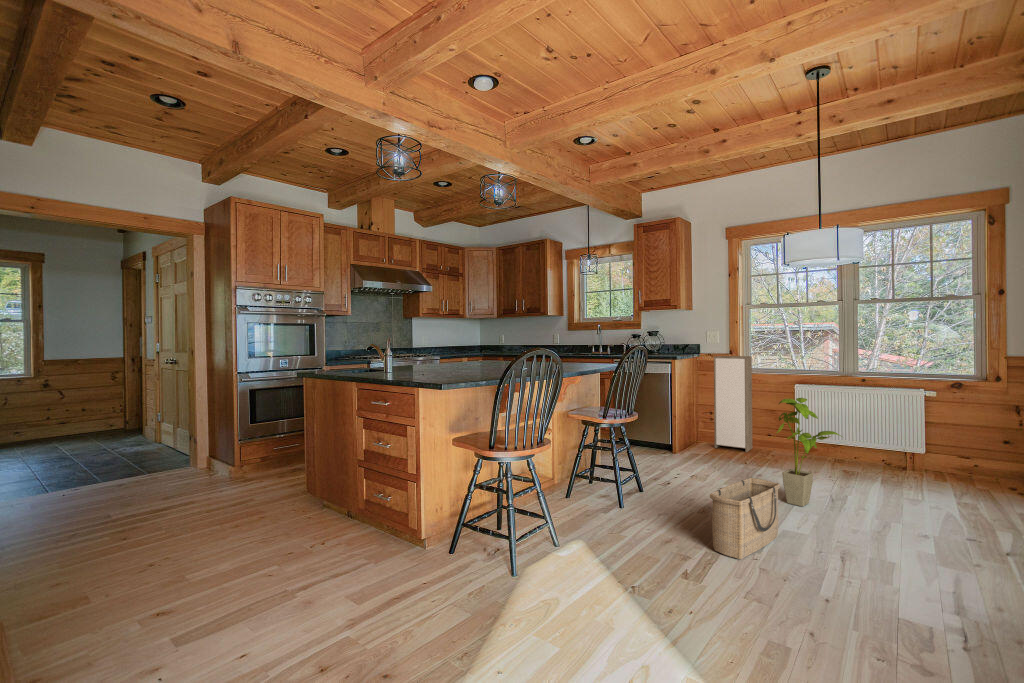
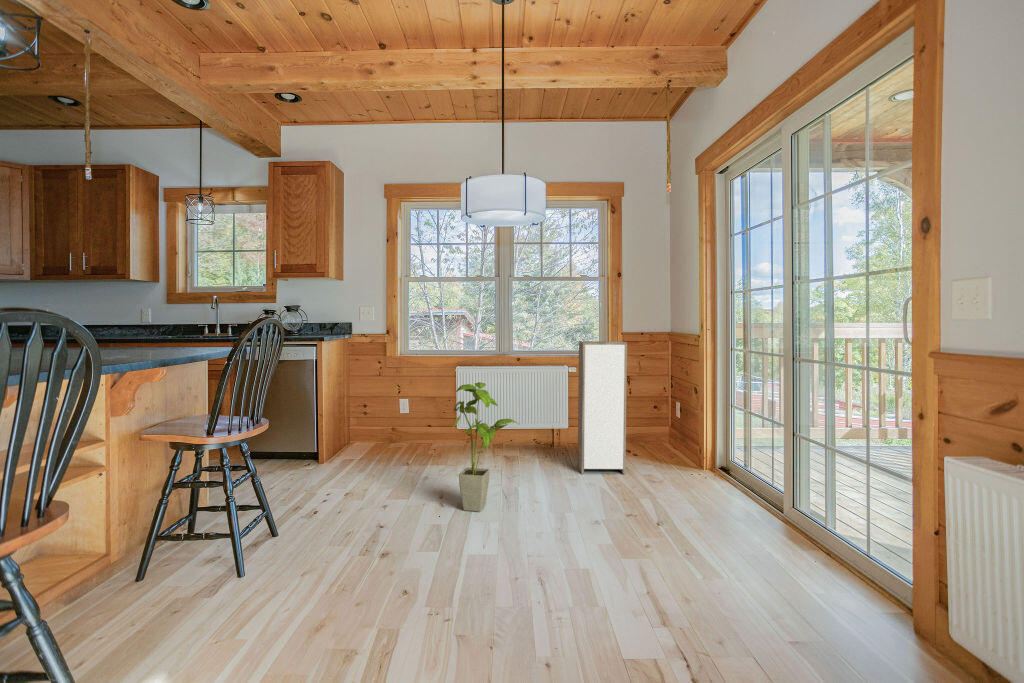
storage cabinet: present [714,356,753,452] -> present [578,341,627,474]
basket: present [710,478,780,559] -> none [385,495,469,625]

